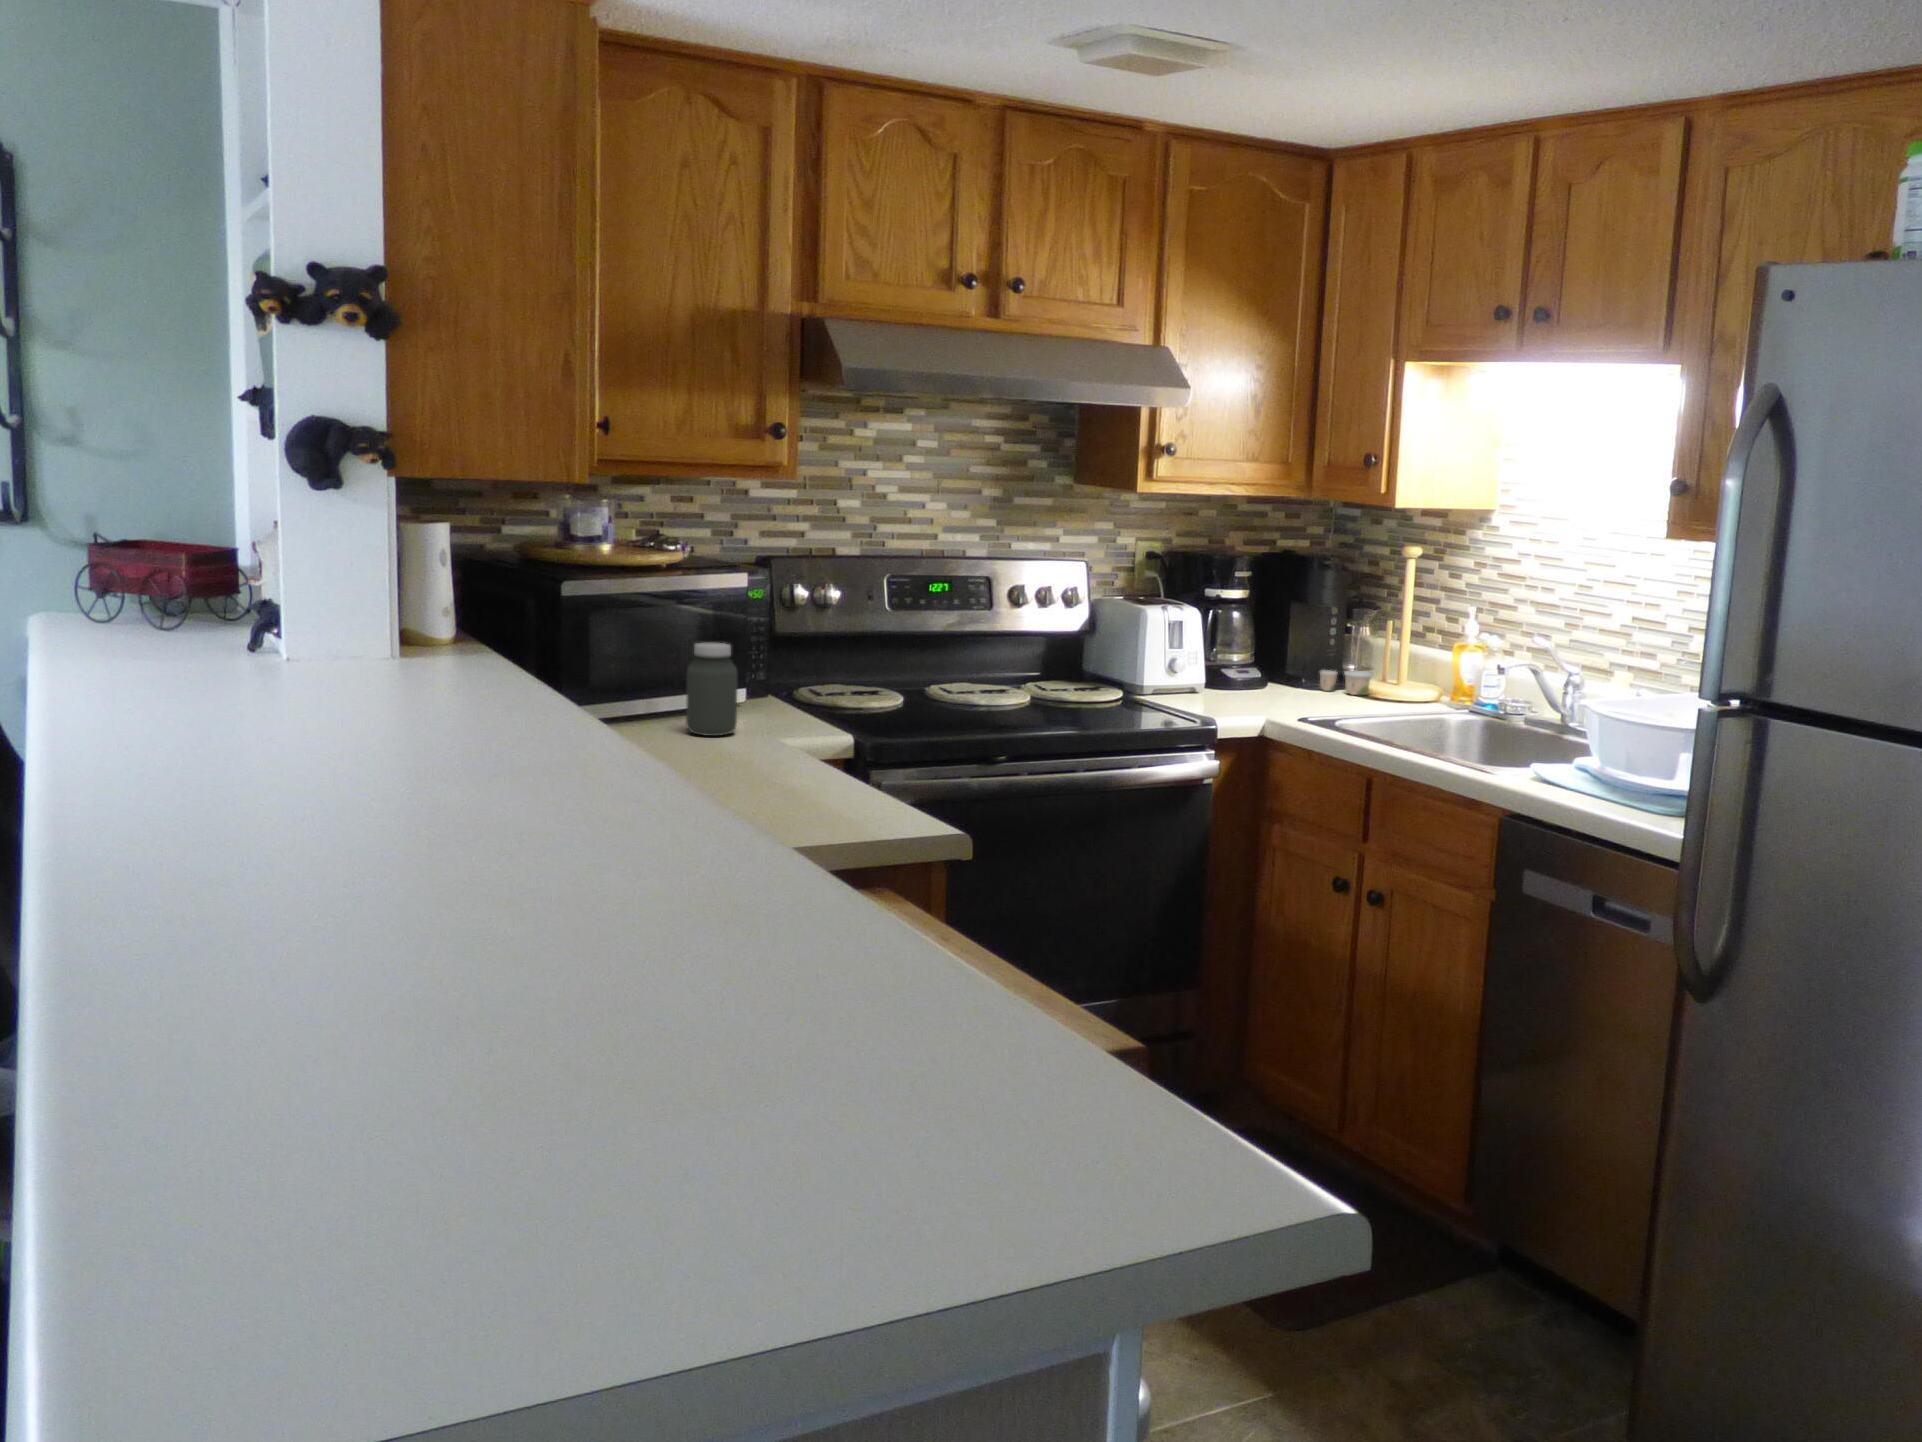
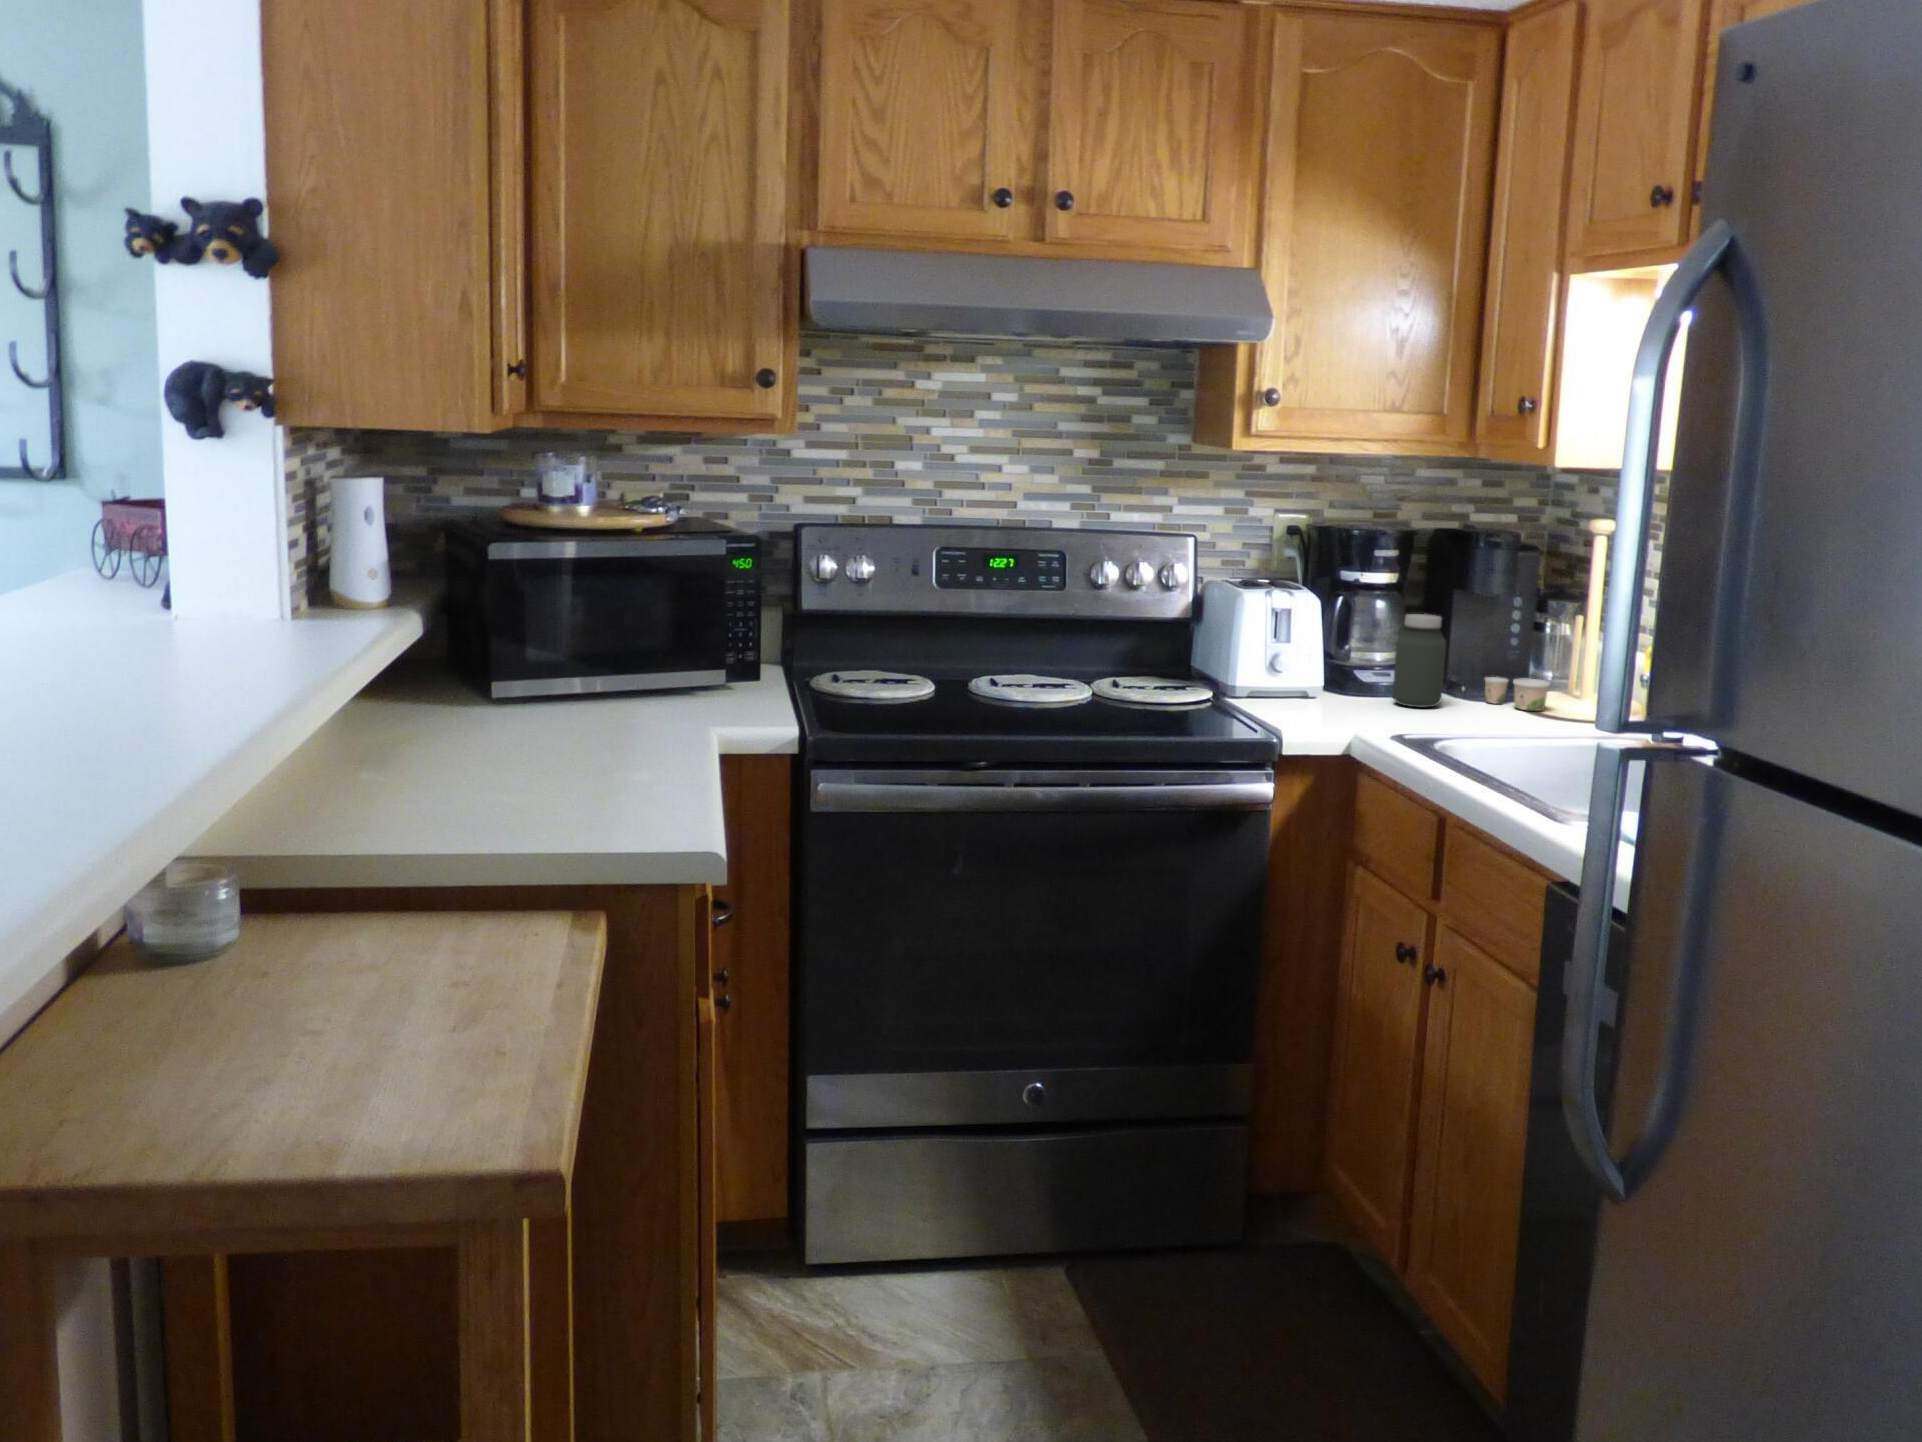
jar: present [686,642,738,736] -> present [1393,614,1446,707]

